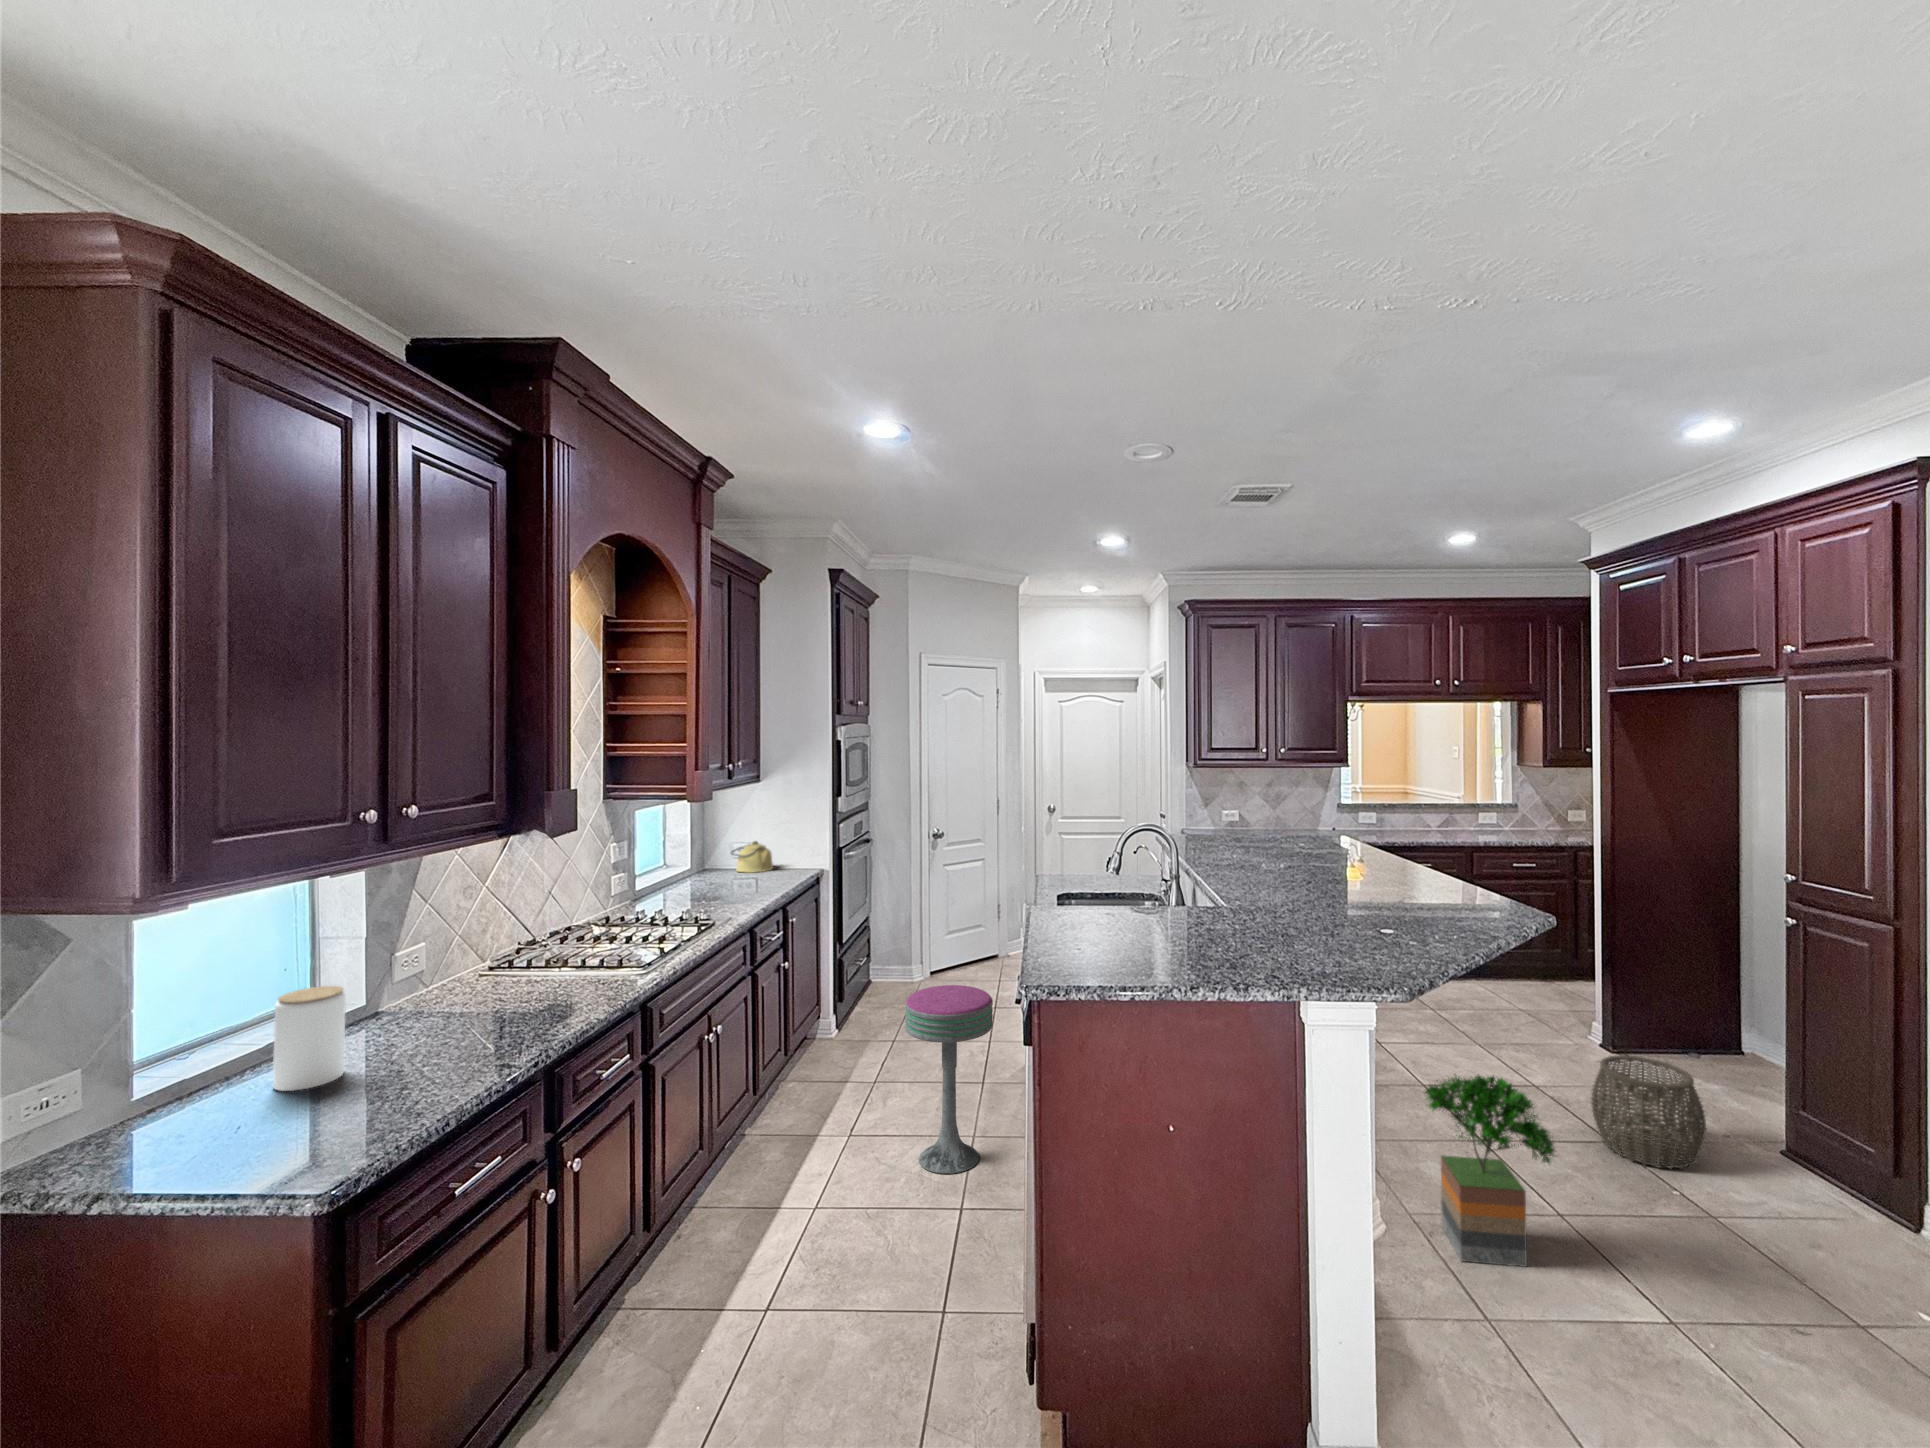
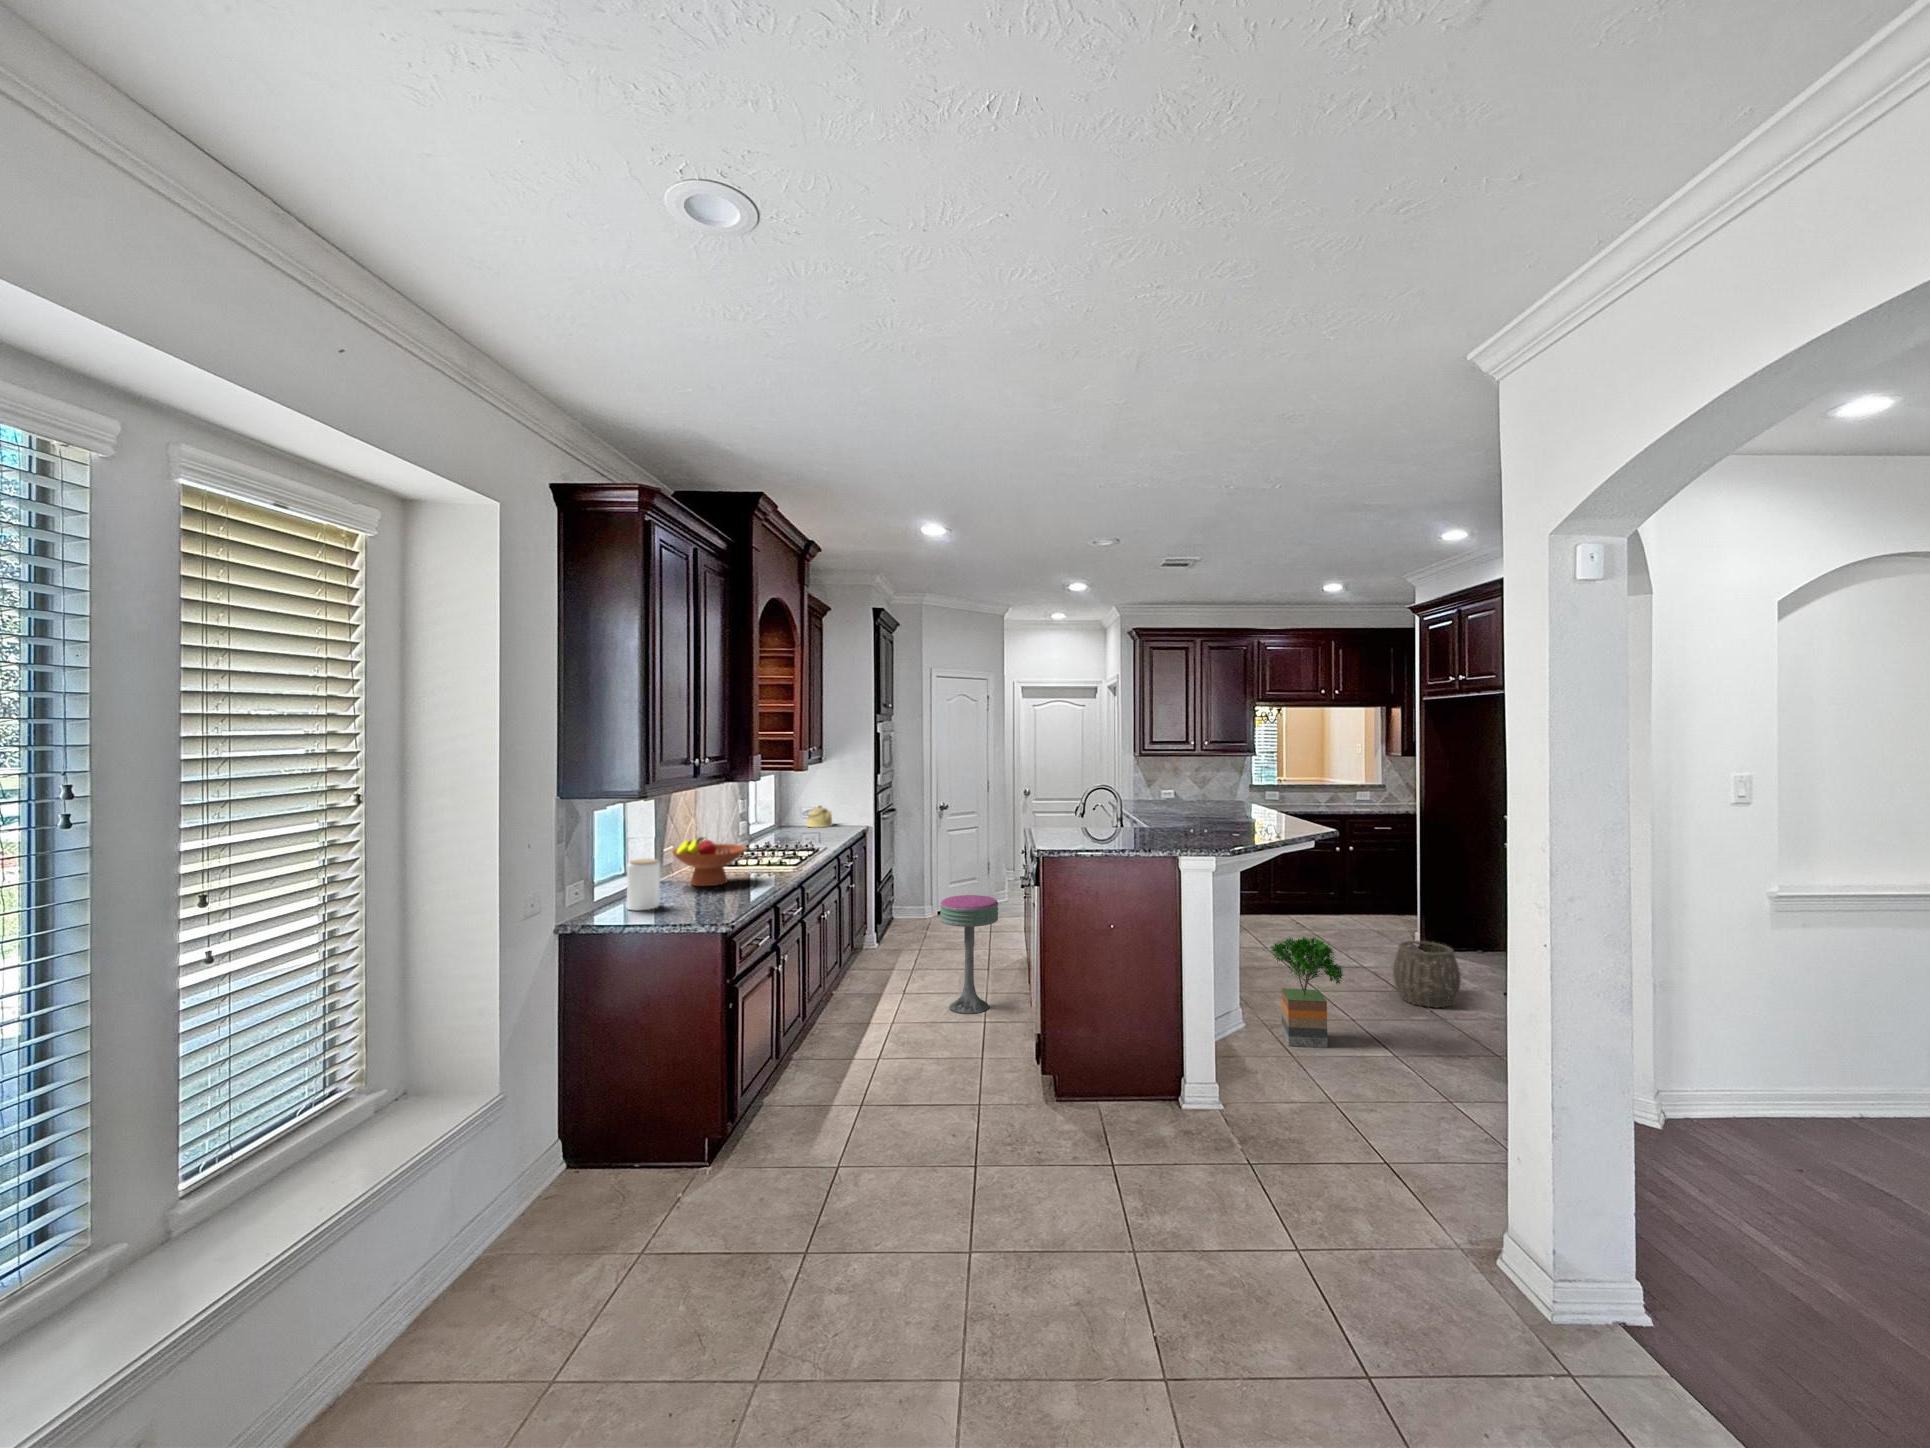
fruit bowl: none [417,927,558,1015] -> present [672,837,746,886]

